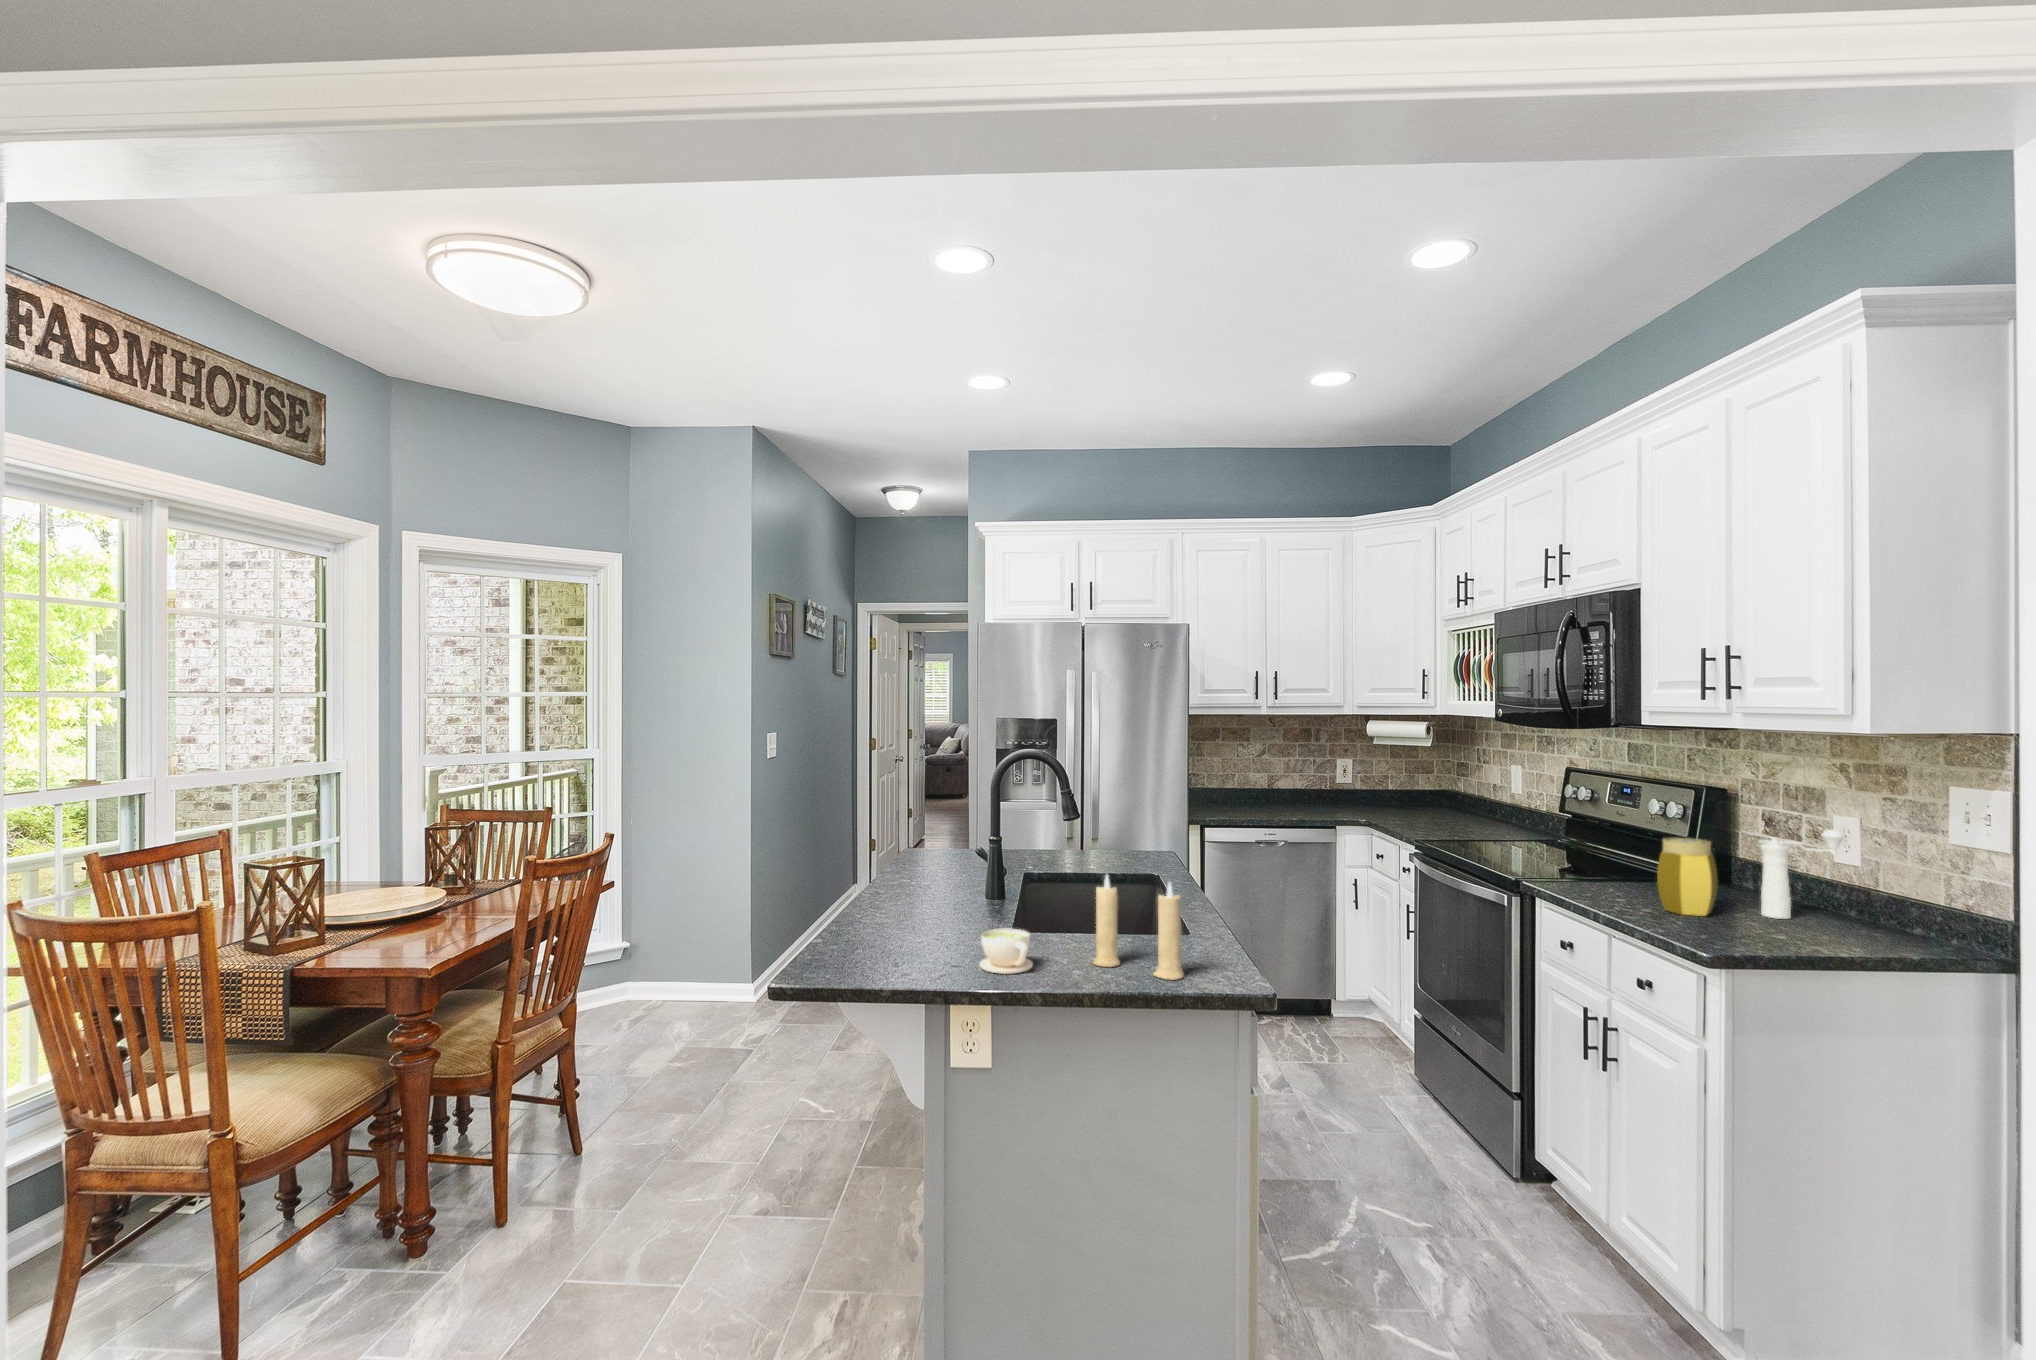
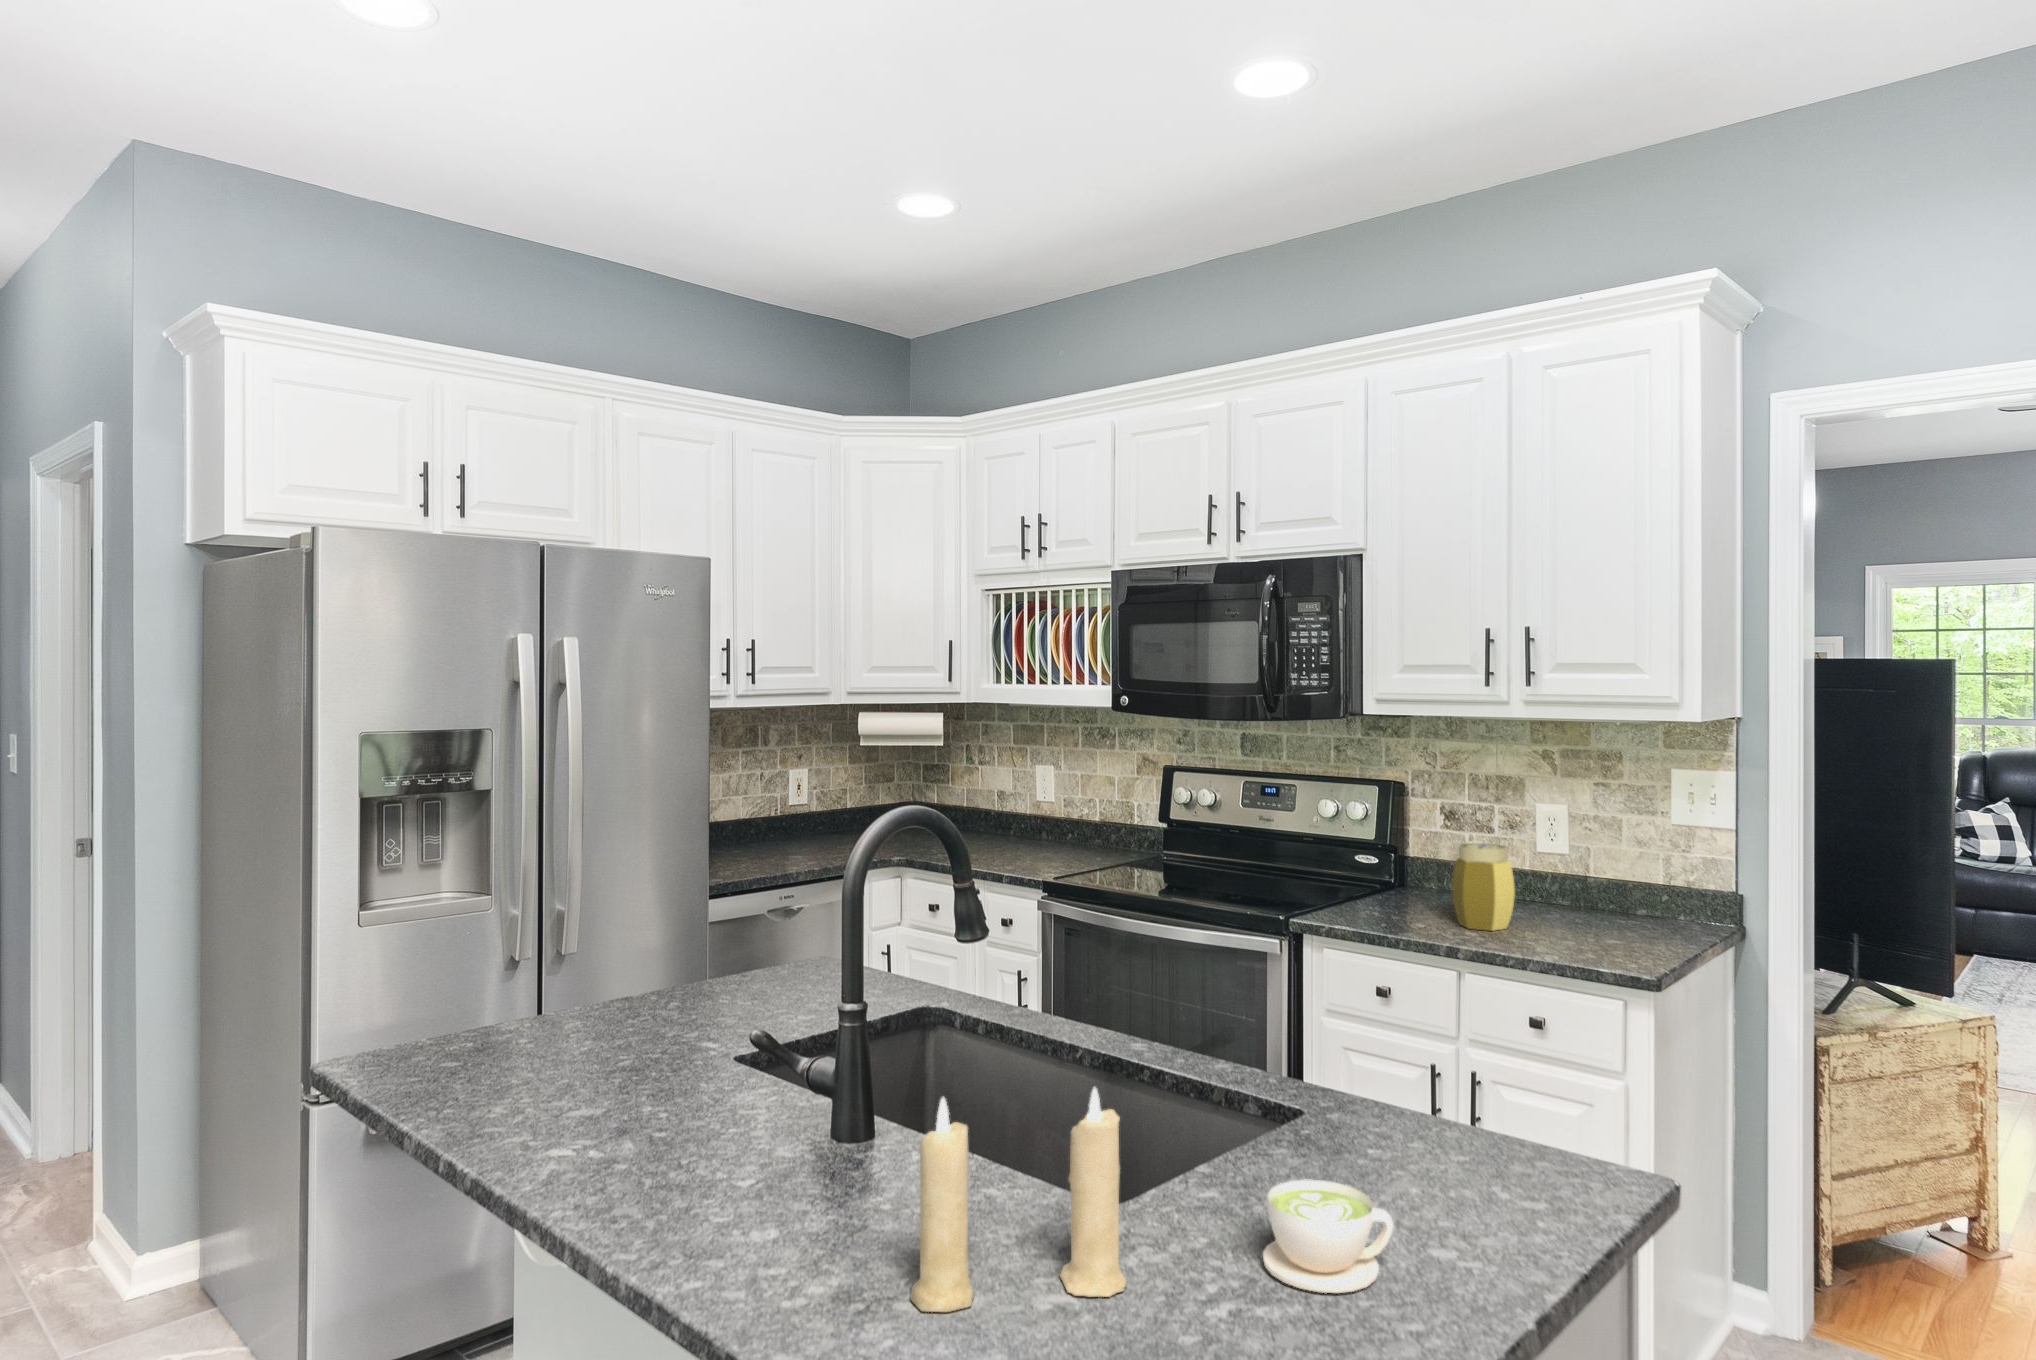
pepper mill: present [1759,830,1845,919] -> none [1522,820,1584,920]
candle: present [1093,875,1184,980] -> present [910,1088,1127,1312]

